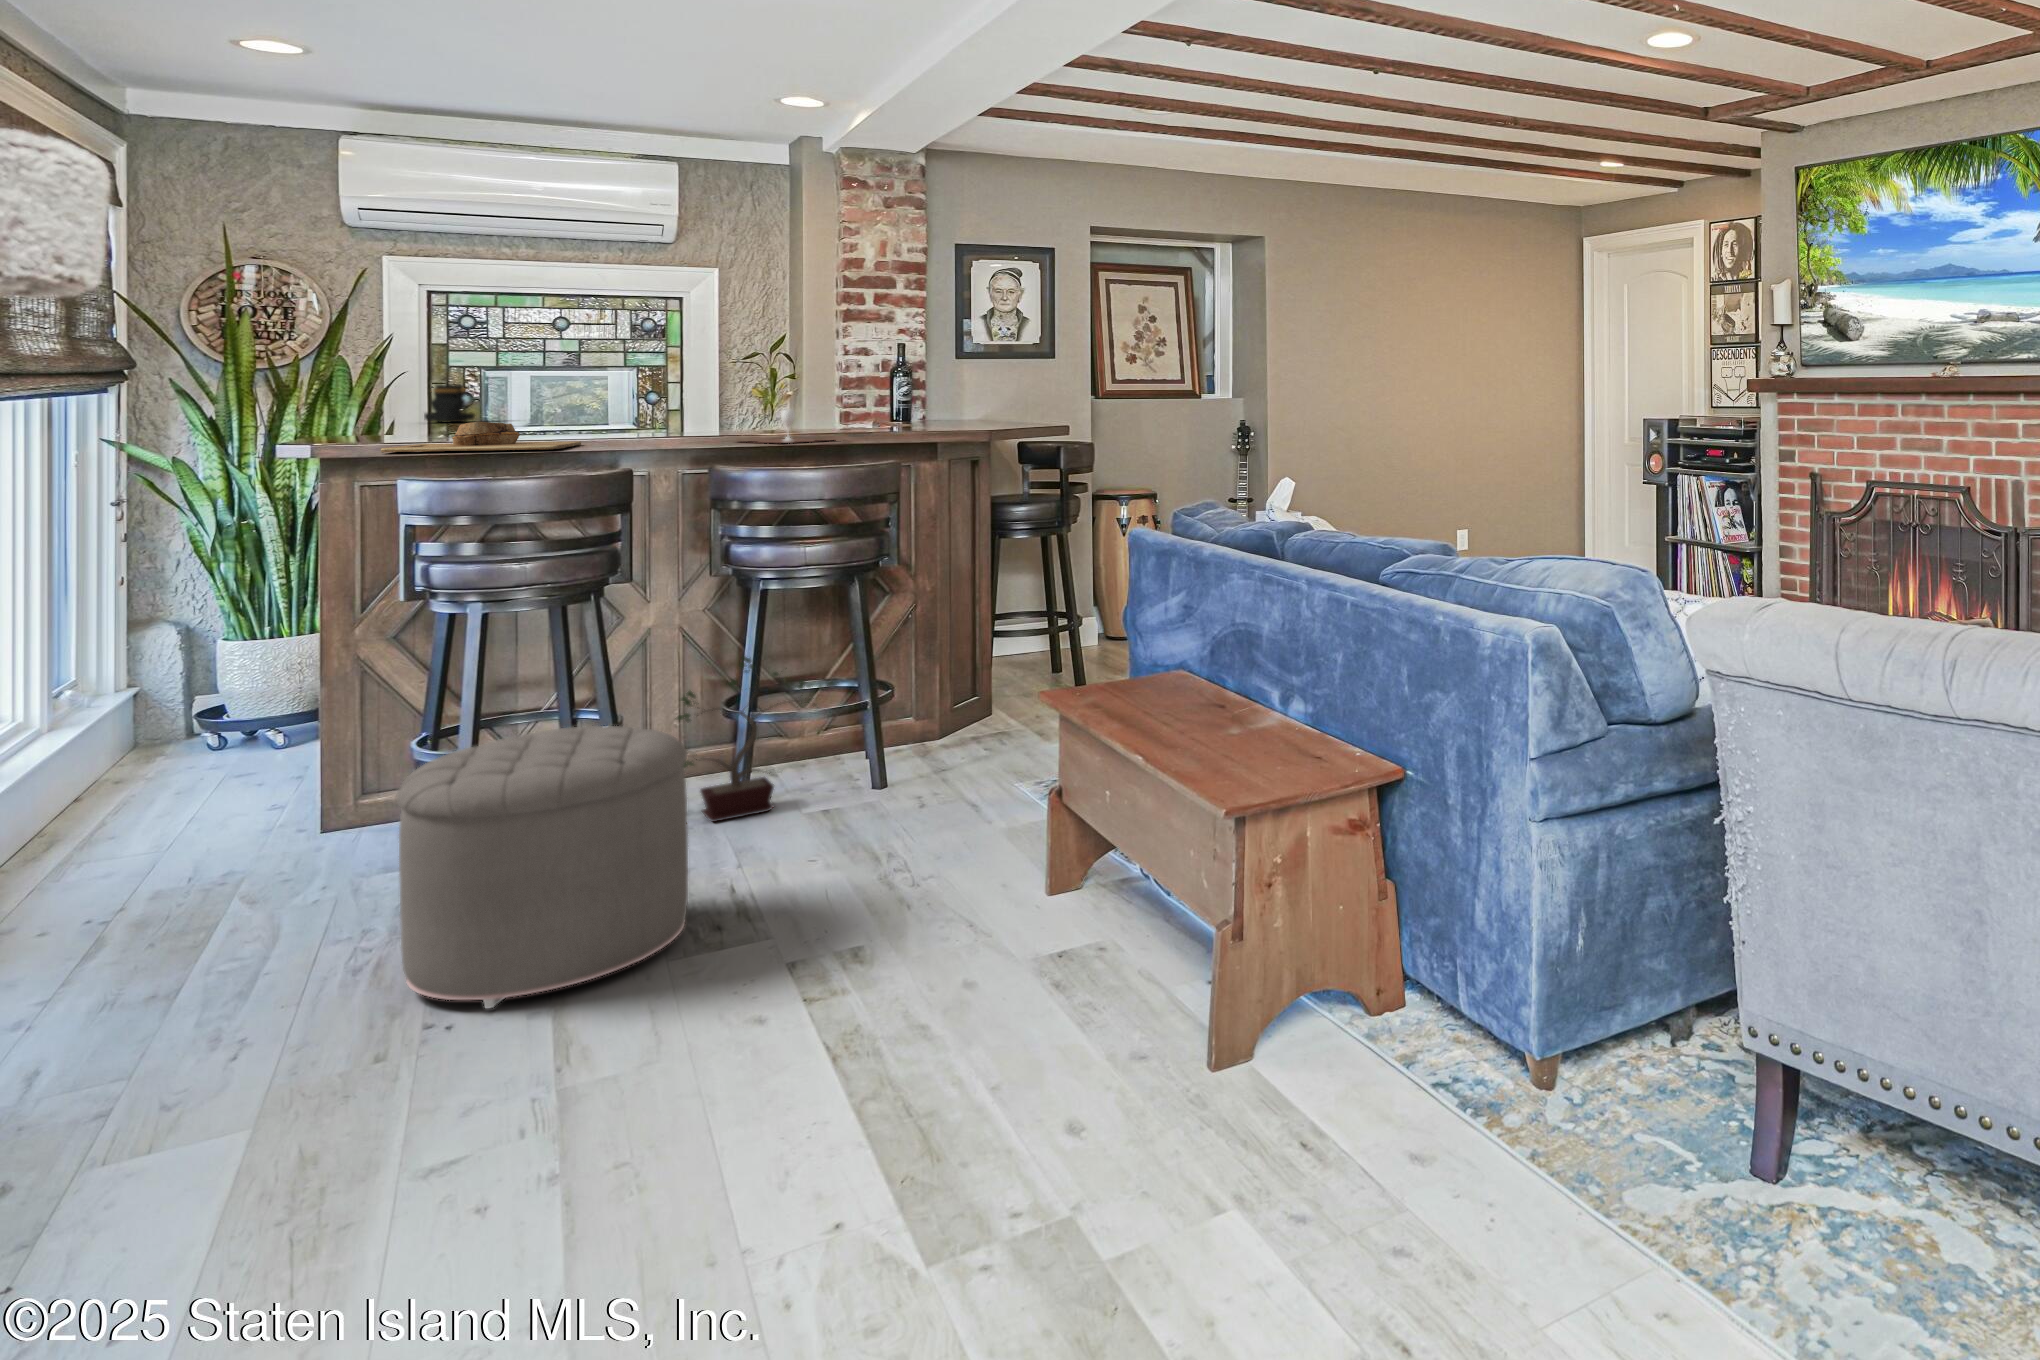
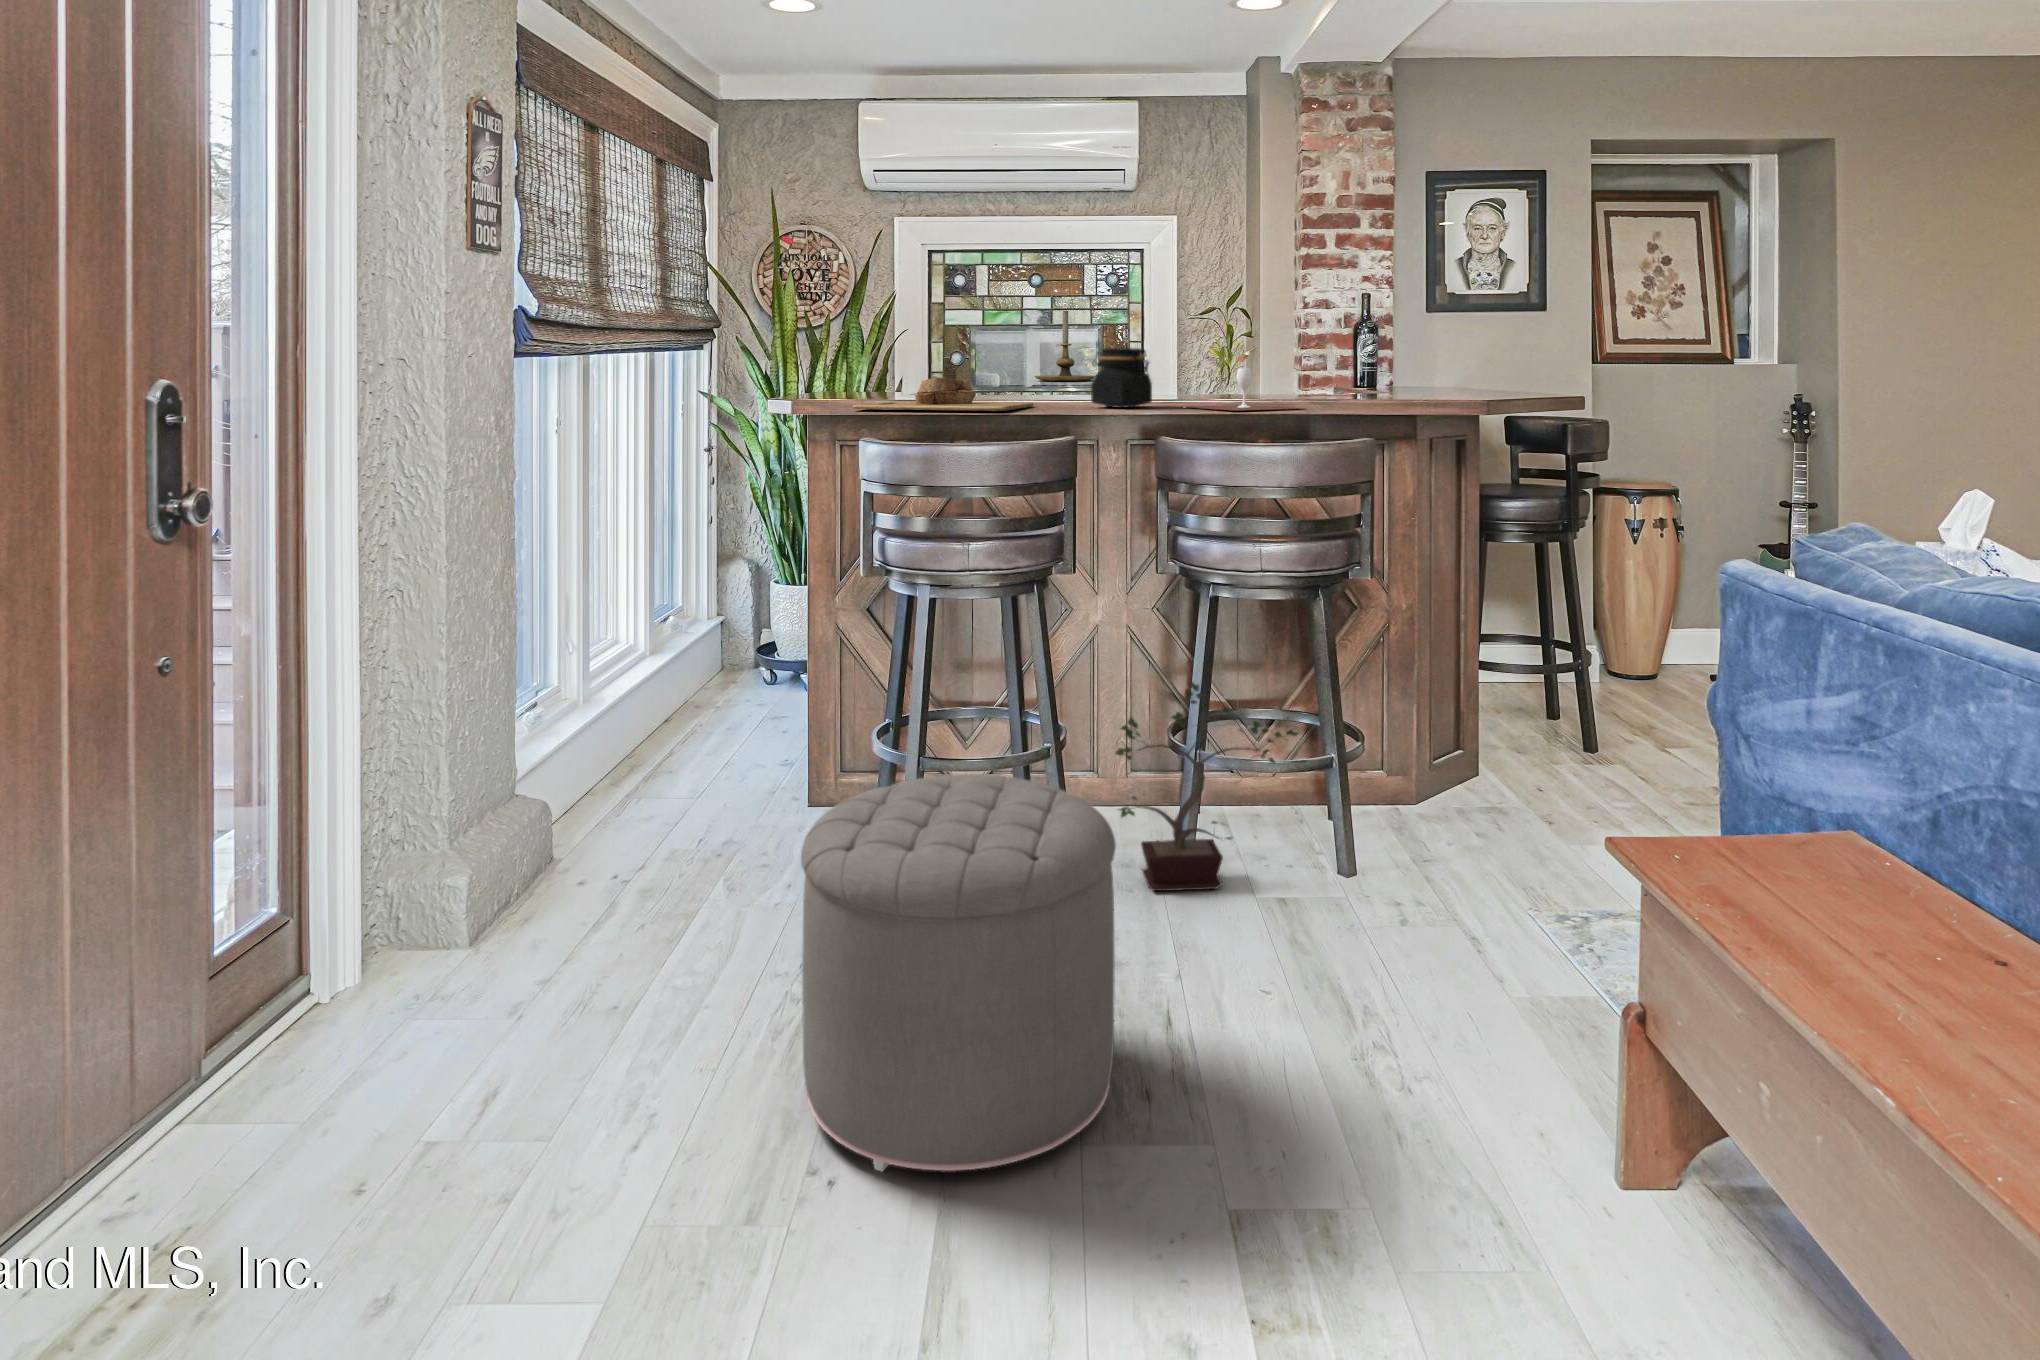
candle holder: none [560,353,633,420] -> present [1035,311,1095,381]
jar: present [424,384,475,423] -> present [1091,348,1152,408]

